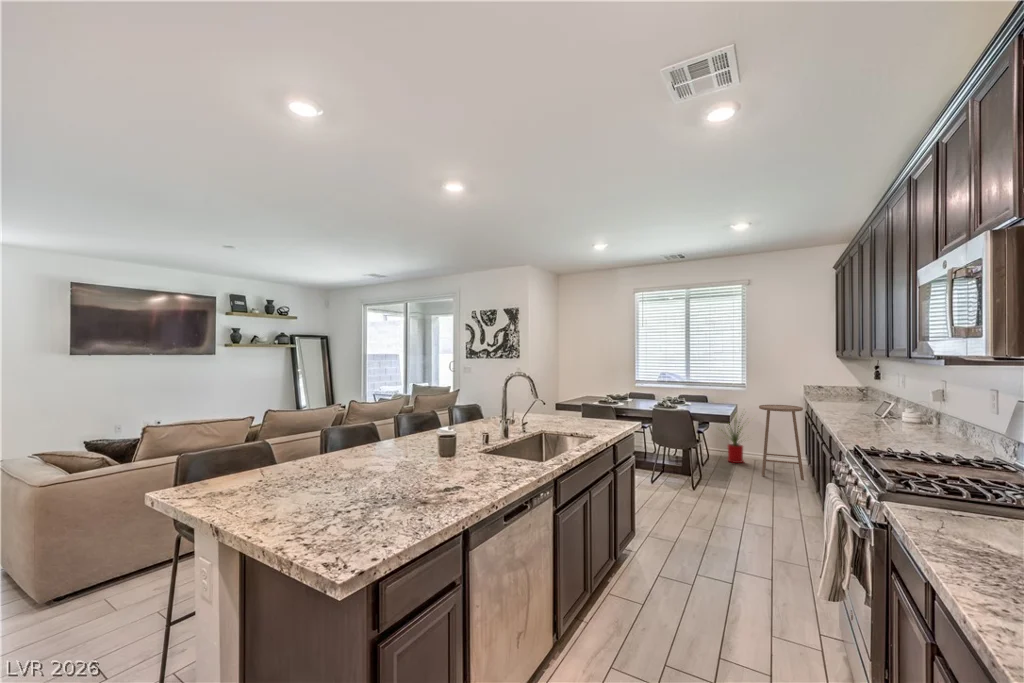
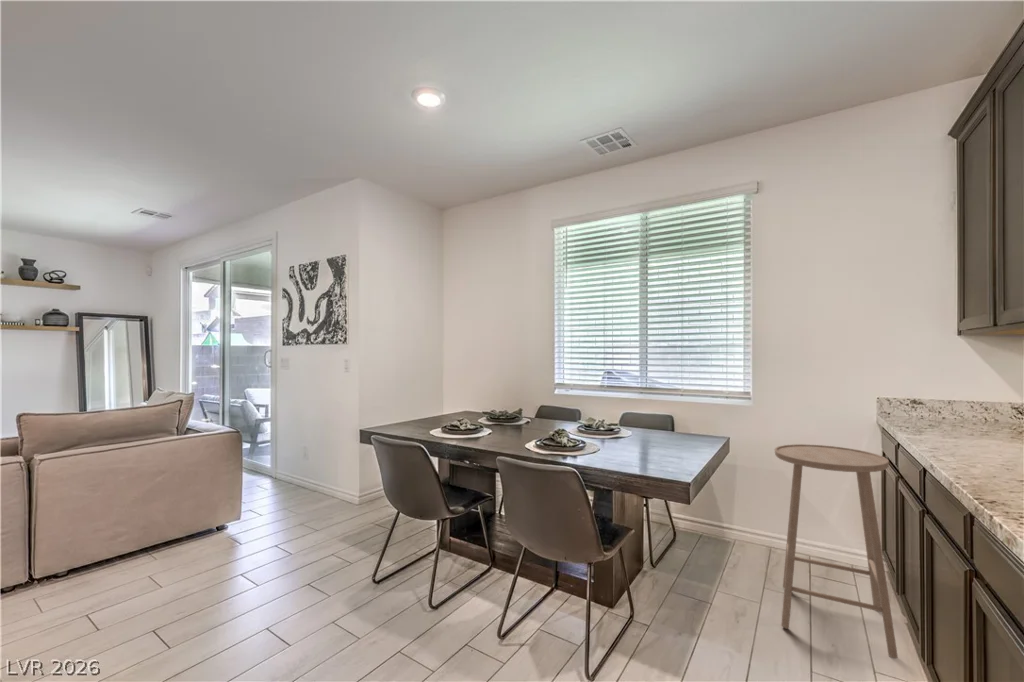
house plant: present [728,418,744,463] -> none [679,442,770,562]

